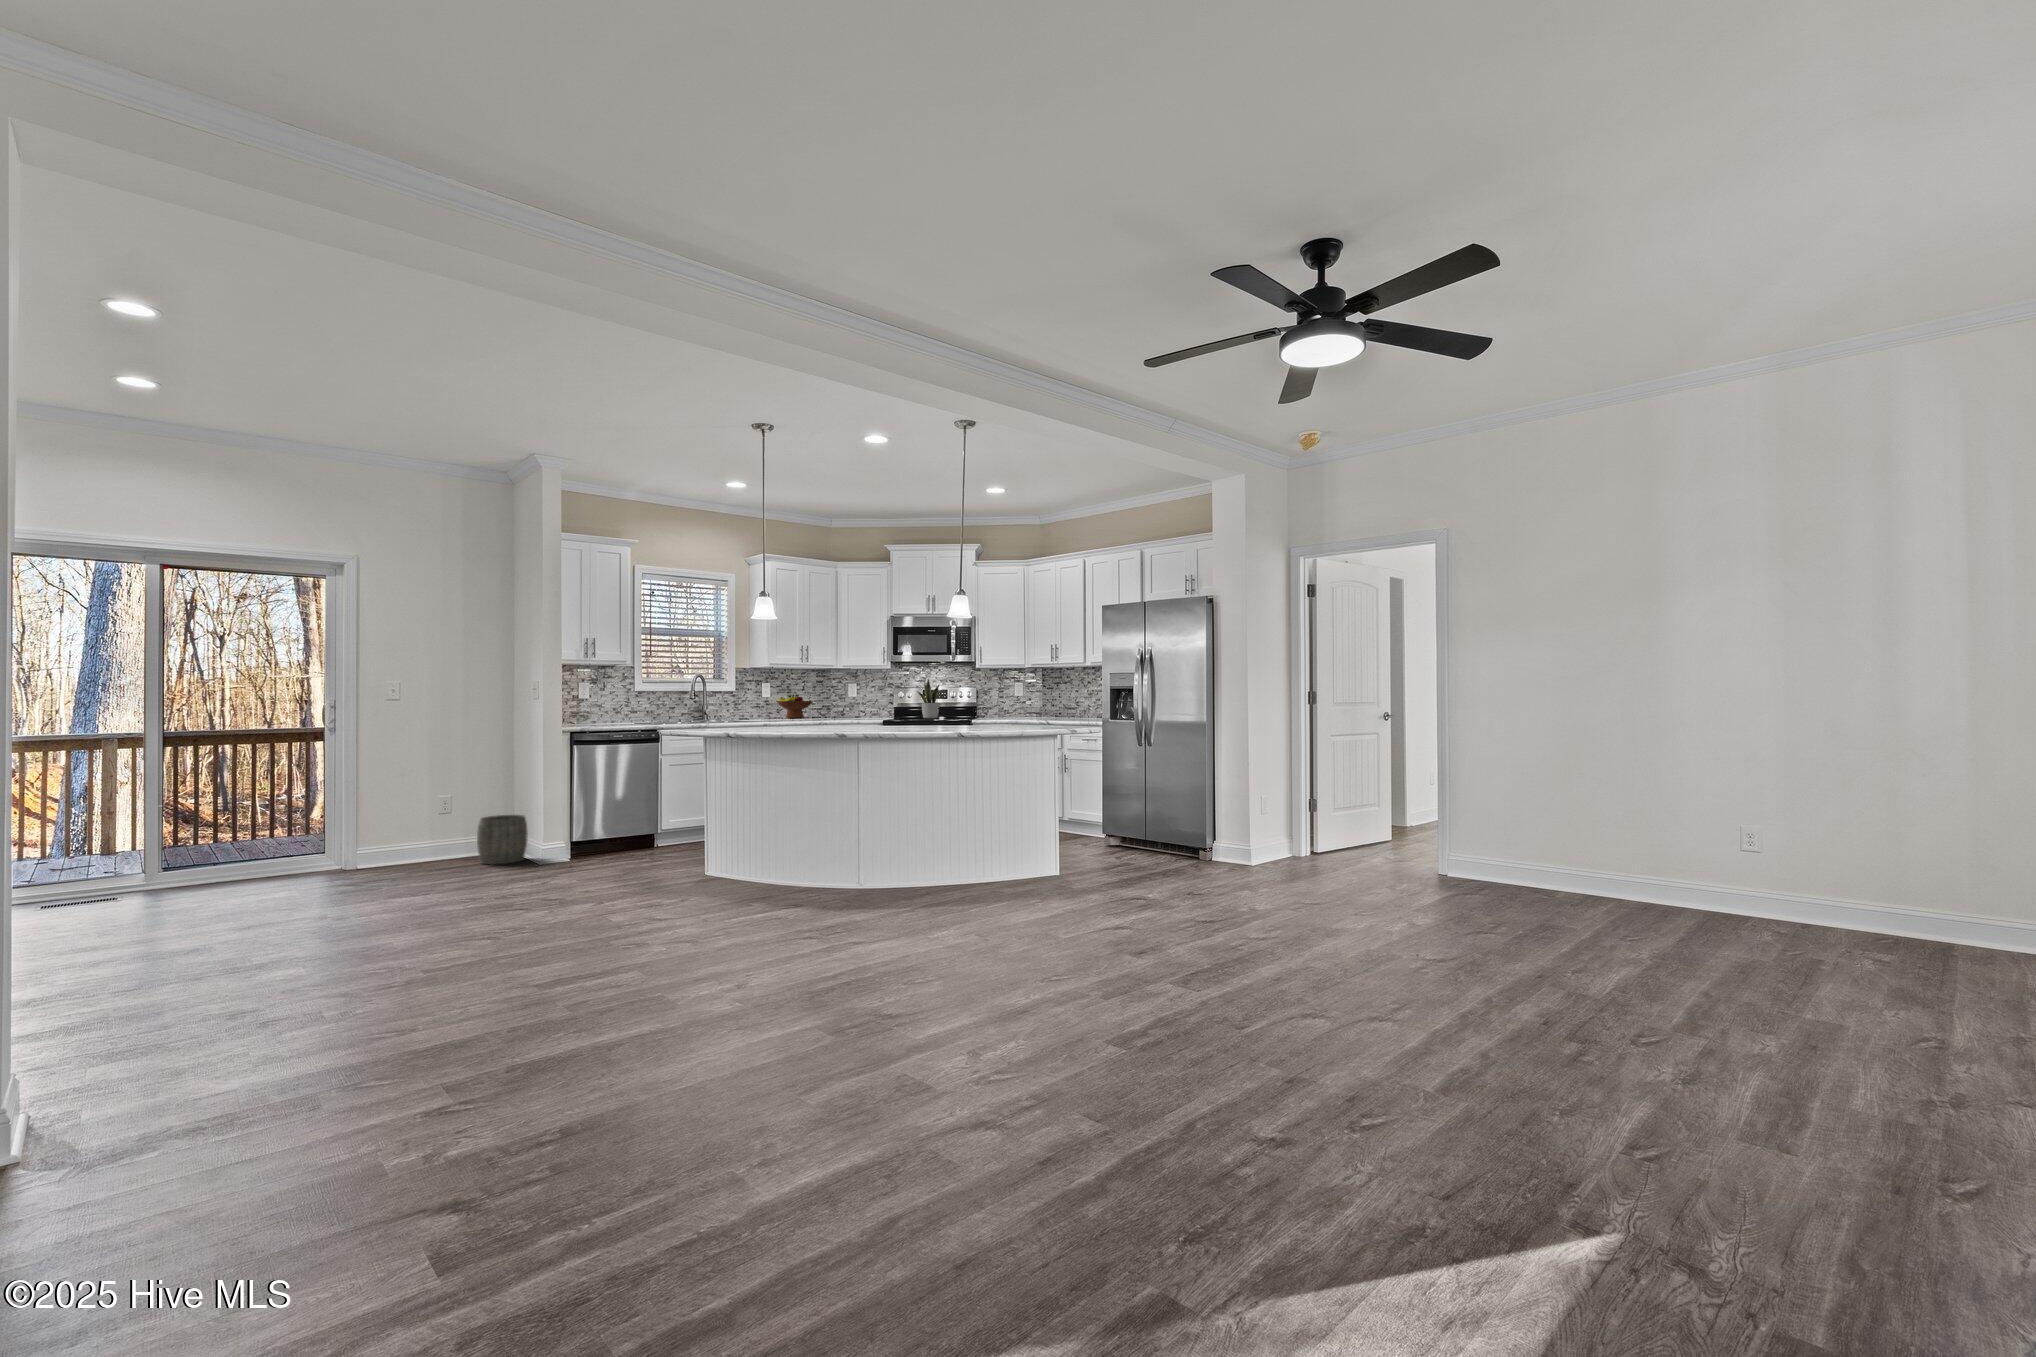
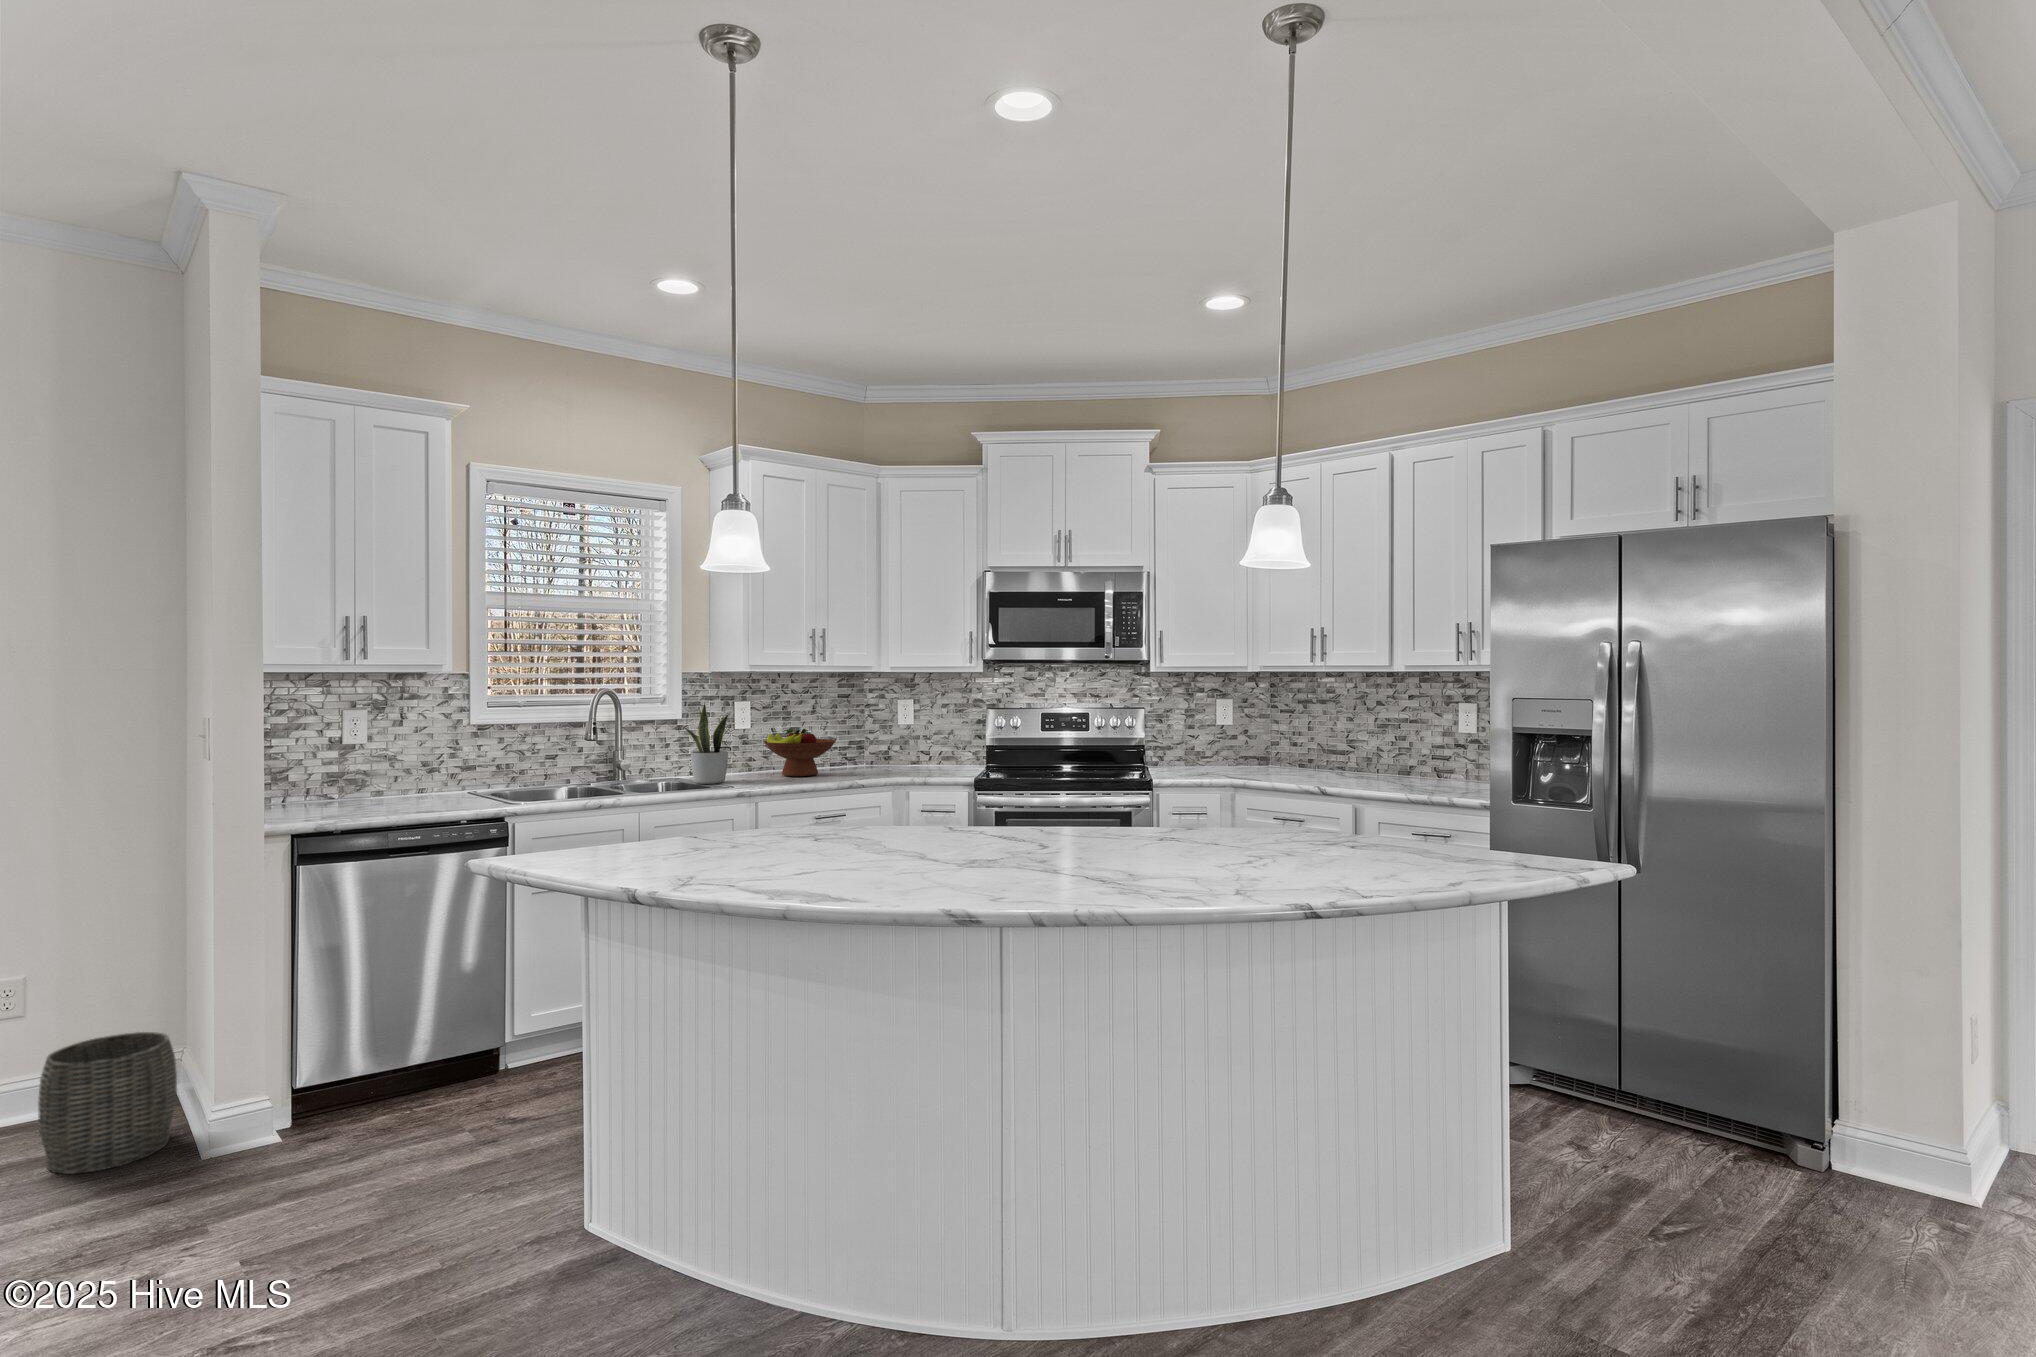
potted plant: present [917,679,940,718] -> present [685,703,729,784]

